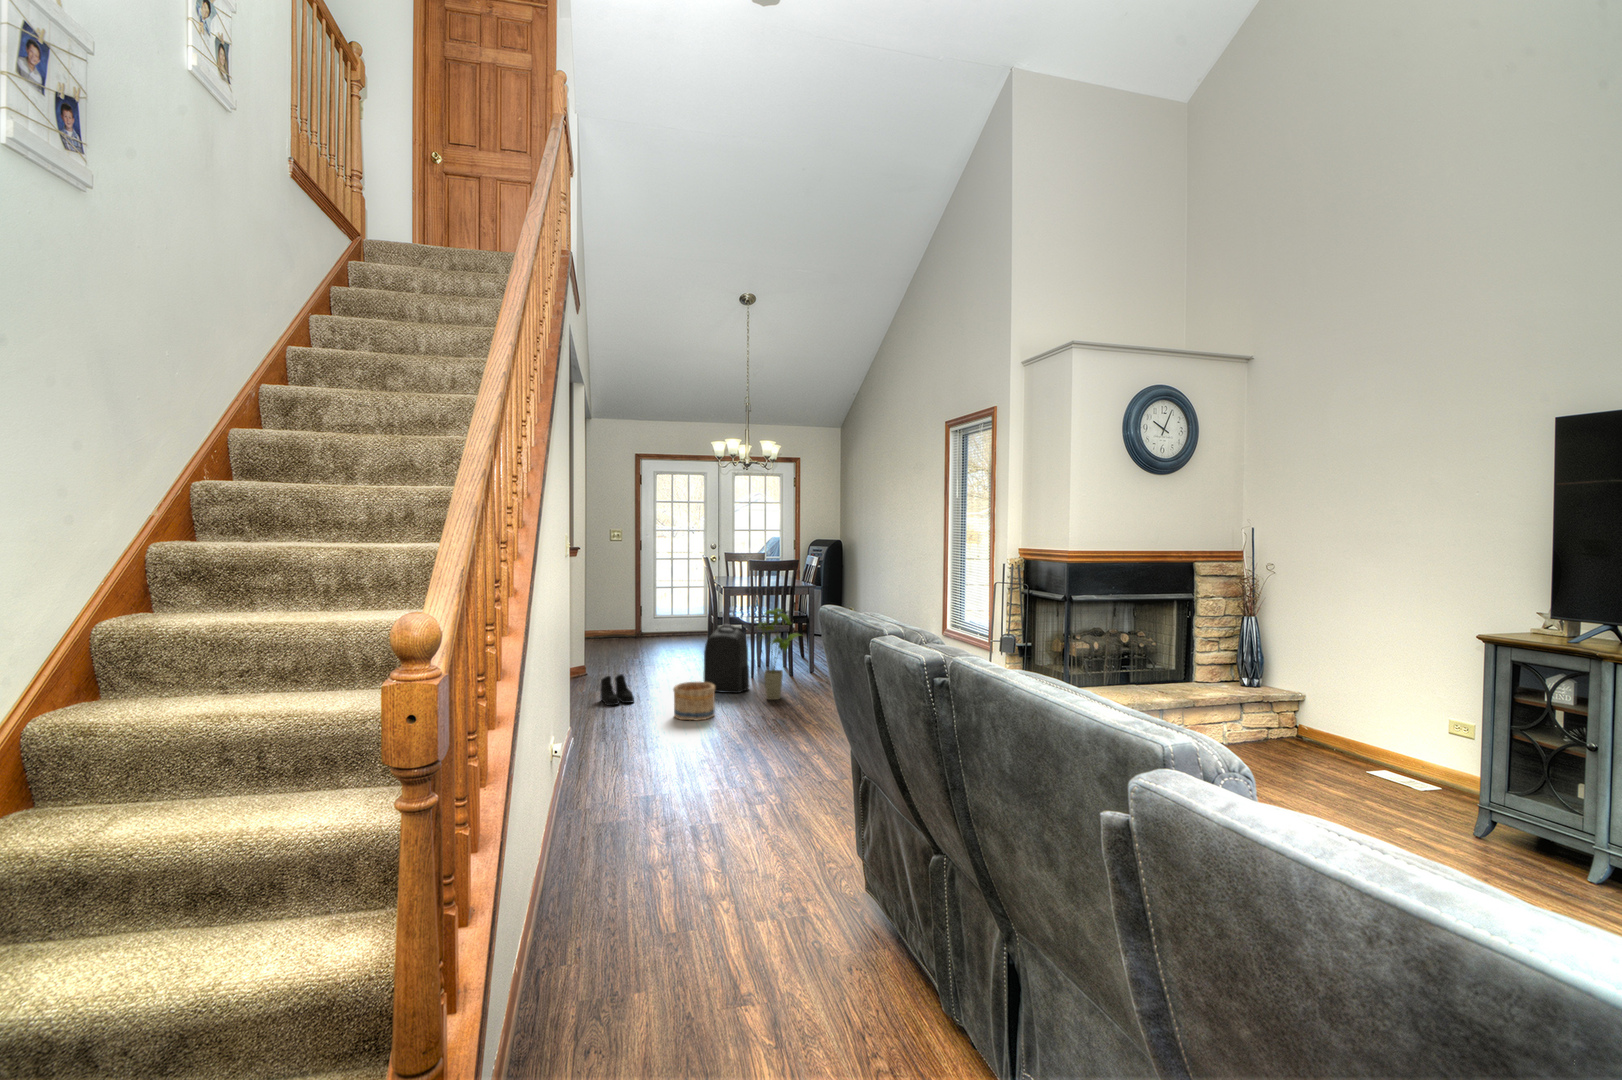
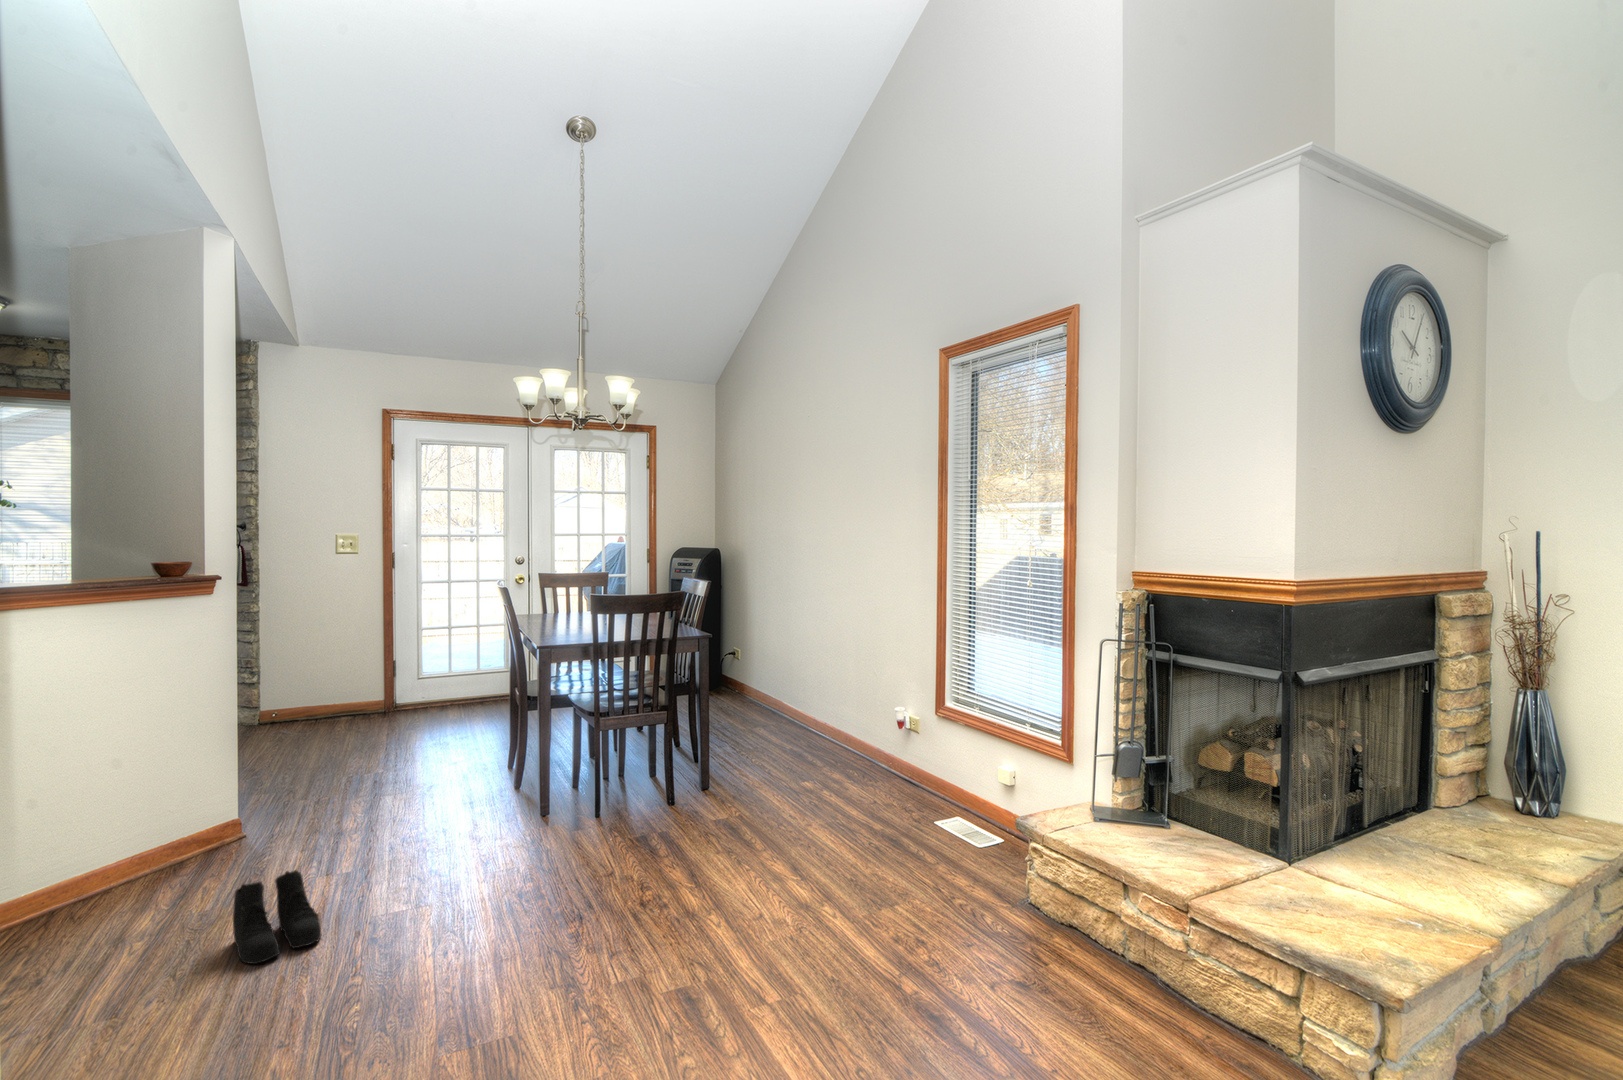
house plant: present [759,608,800,700] -> none [610,699,711,890]
backpack: present [704,624,749,693] -> none [495,727,594,873]
basket: present [673,682,715,720] -> none [410,892,520,1016]

